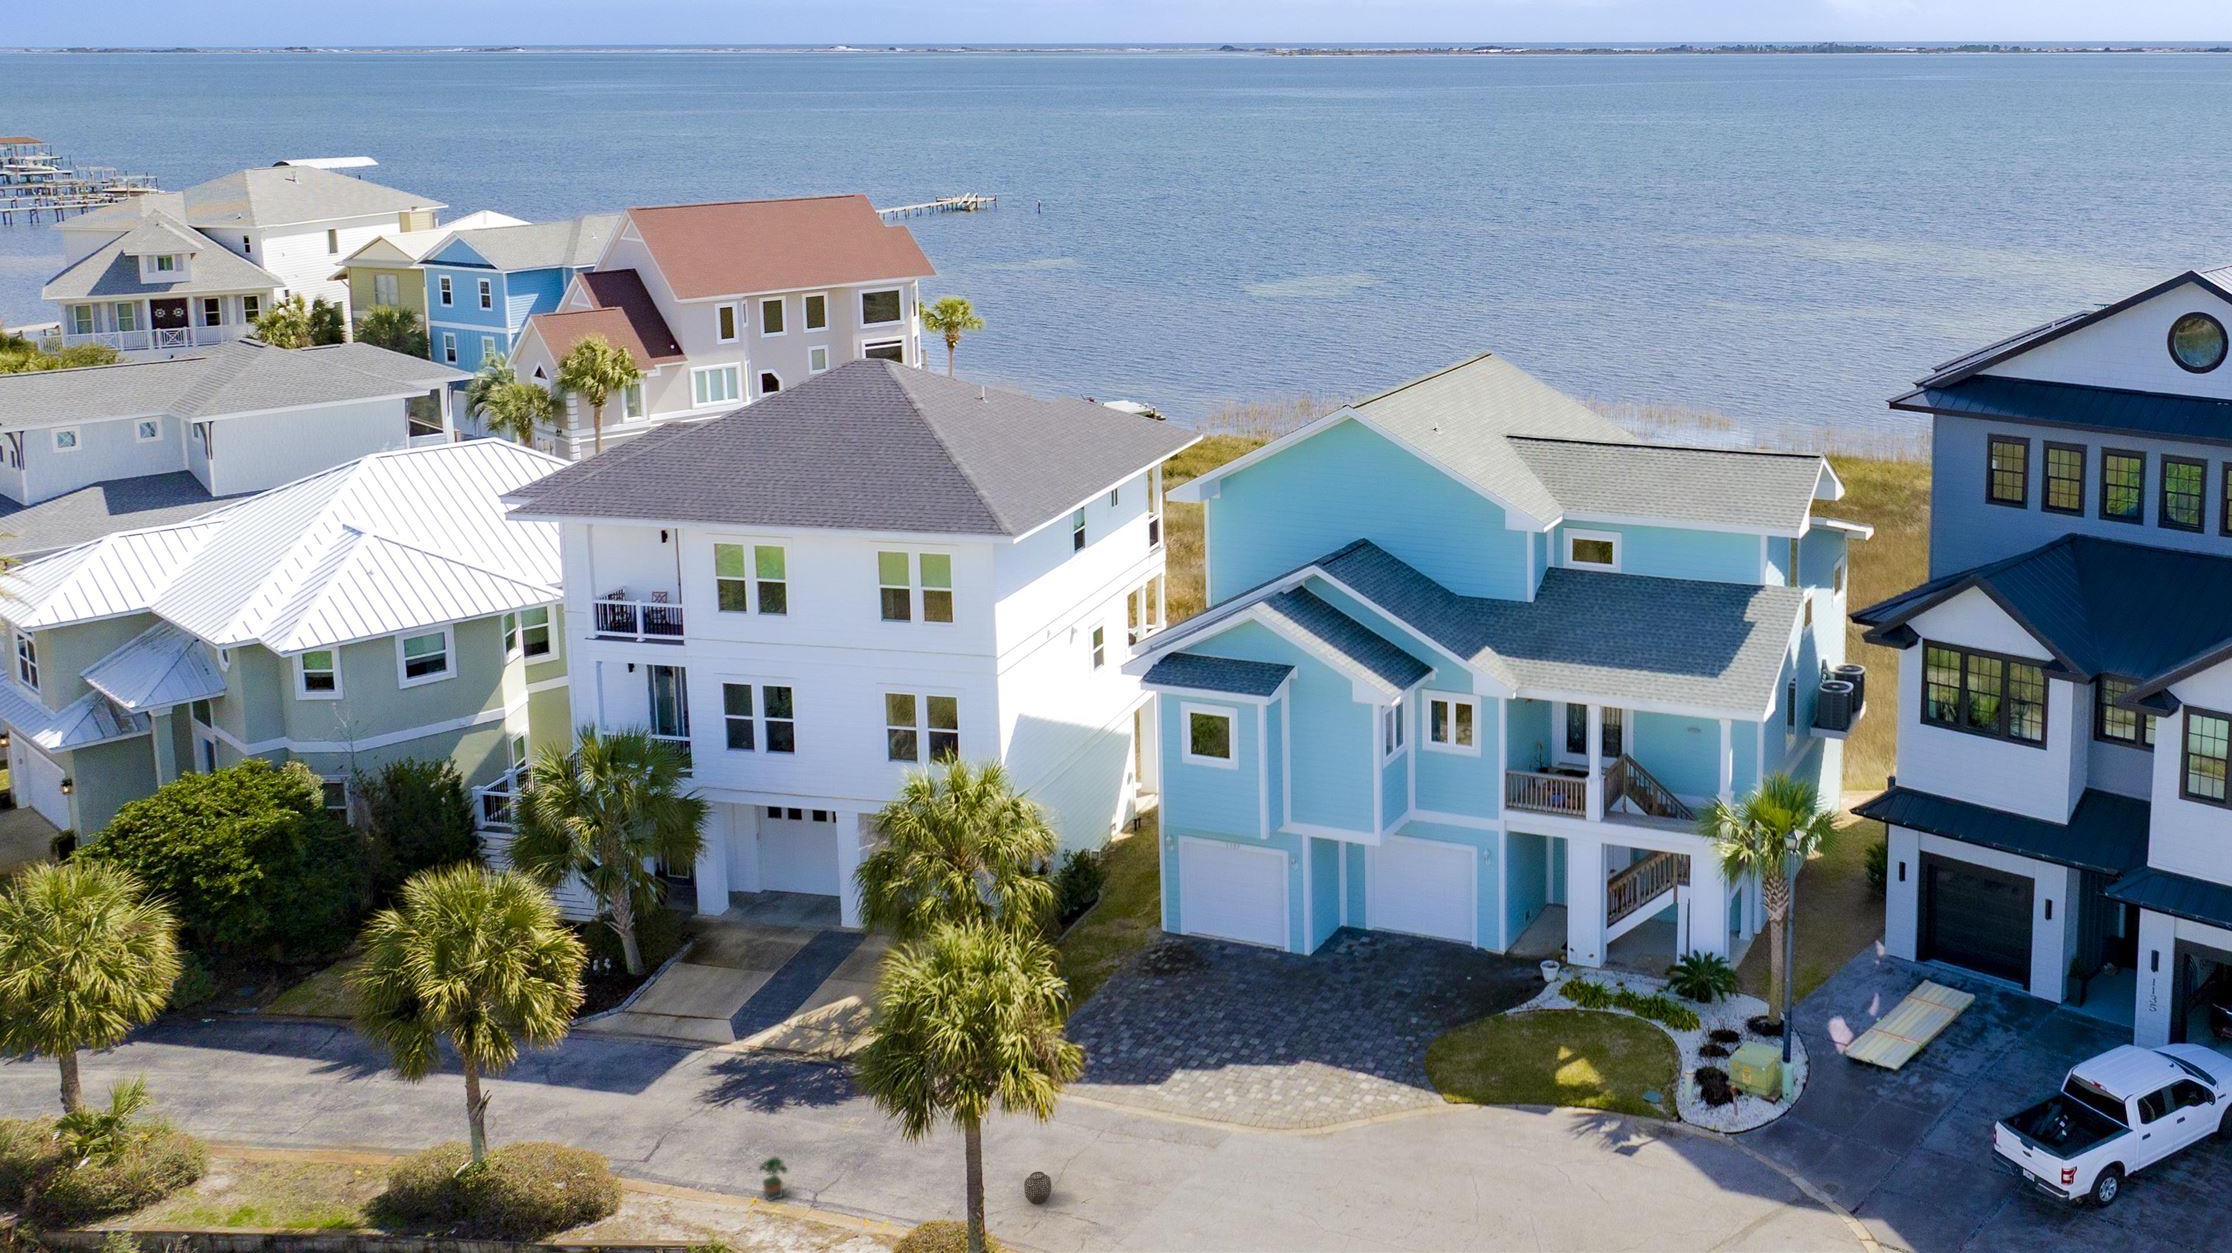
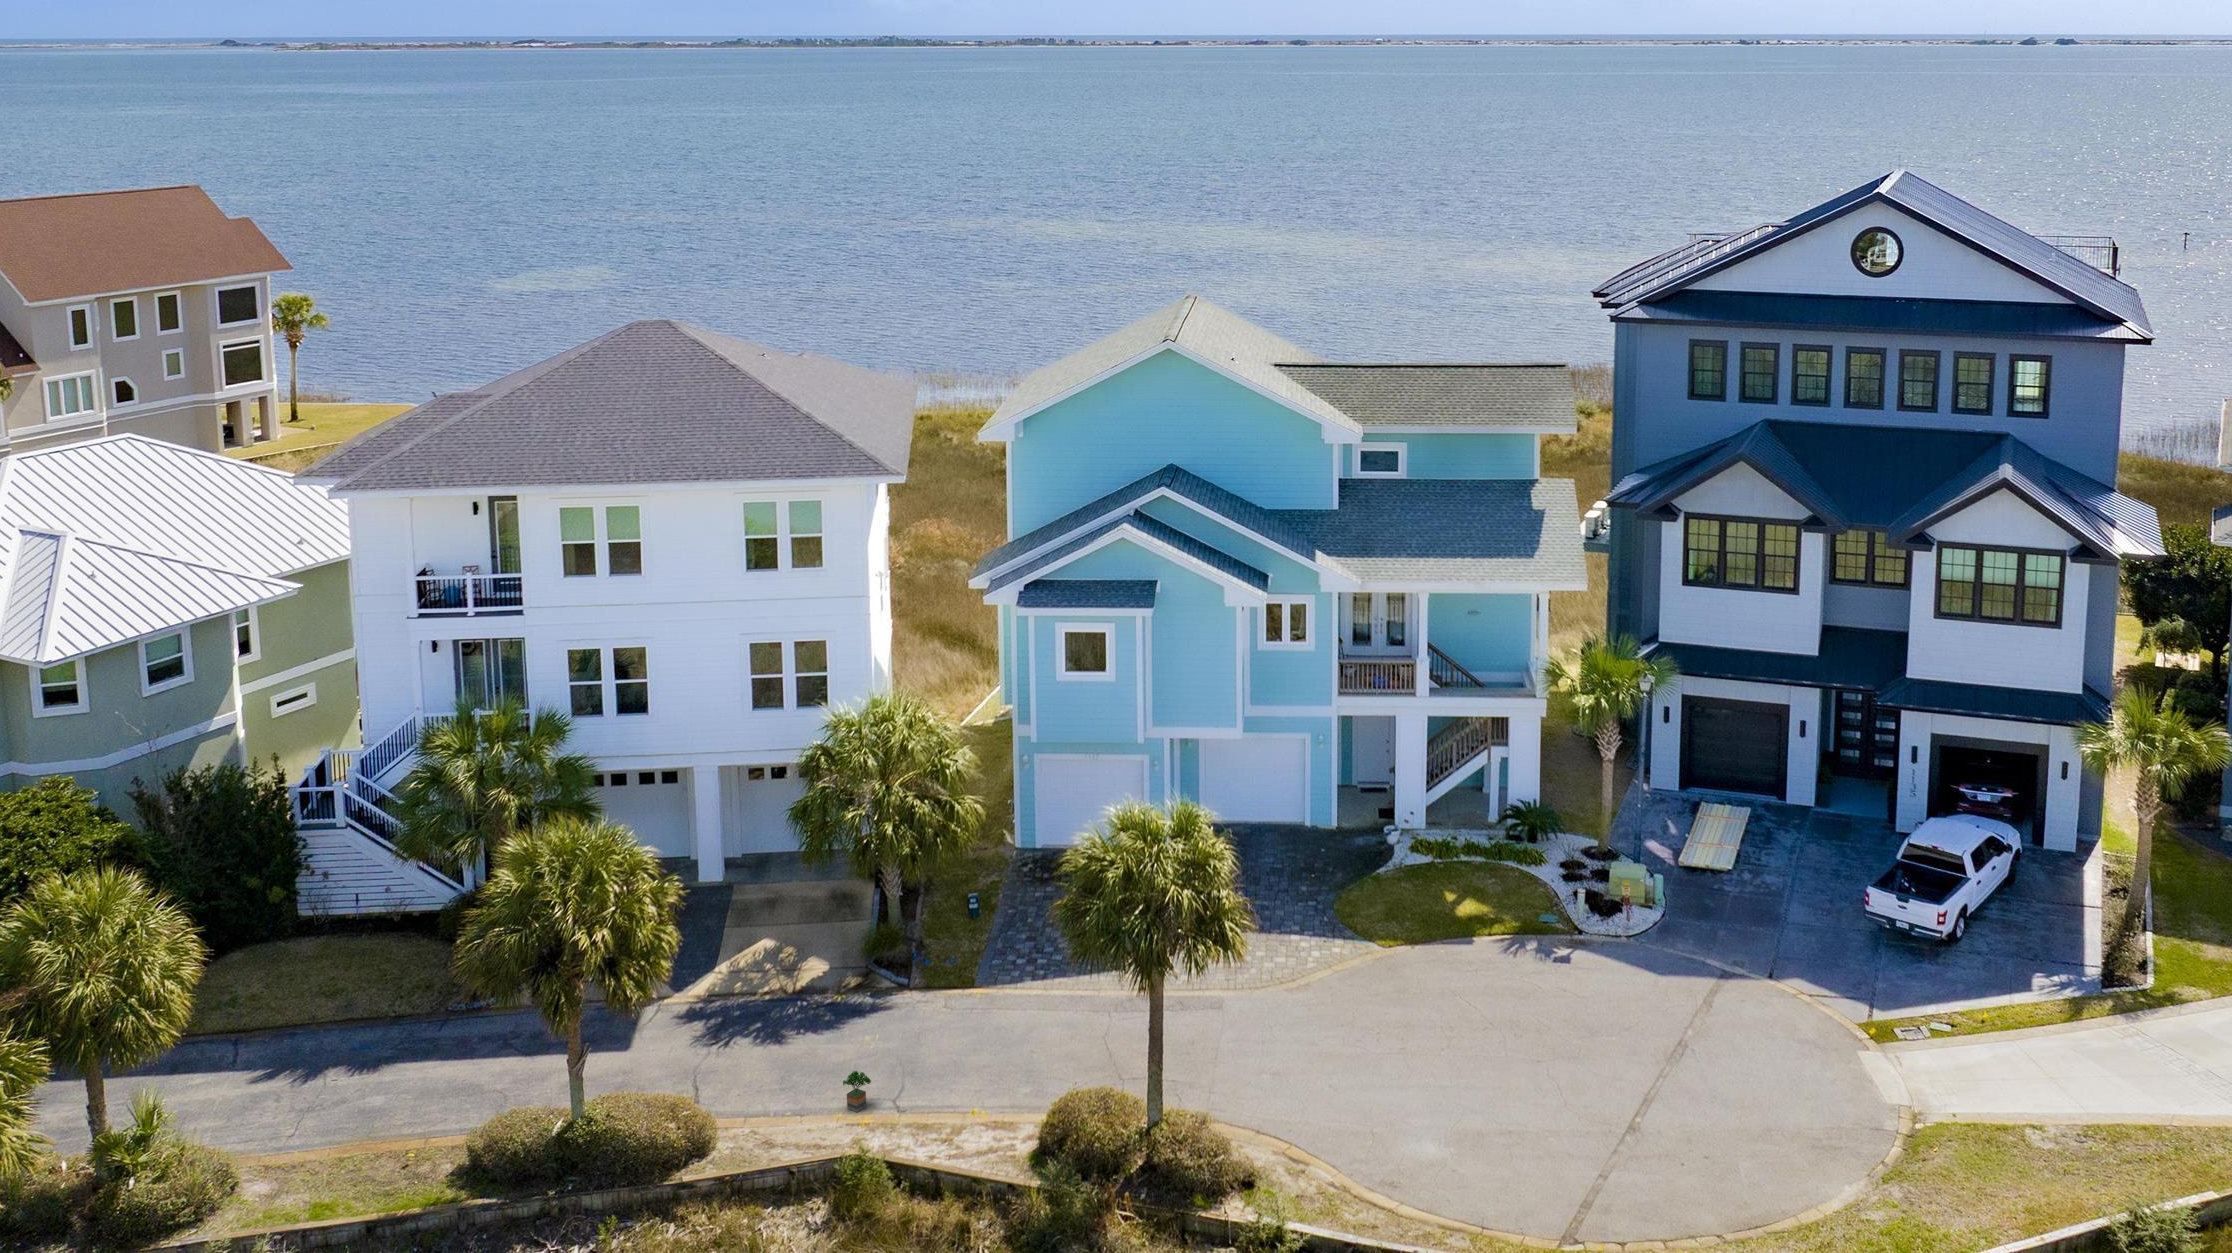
woven basket: present [1024,1172,1051,1204] -> none [1097,1045,1121,1074]

